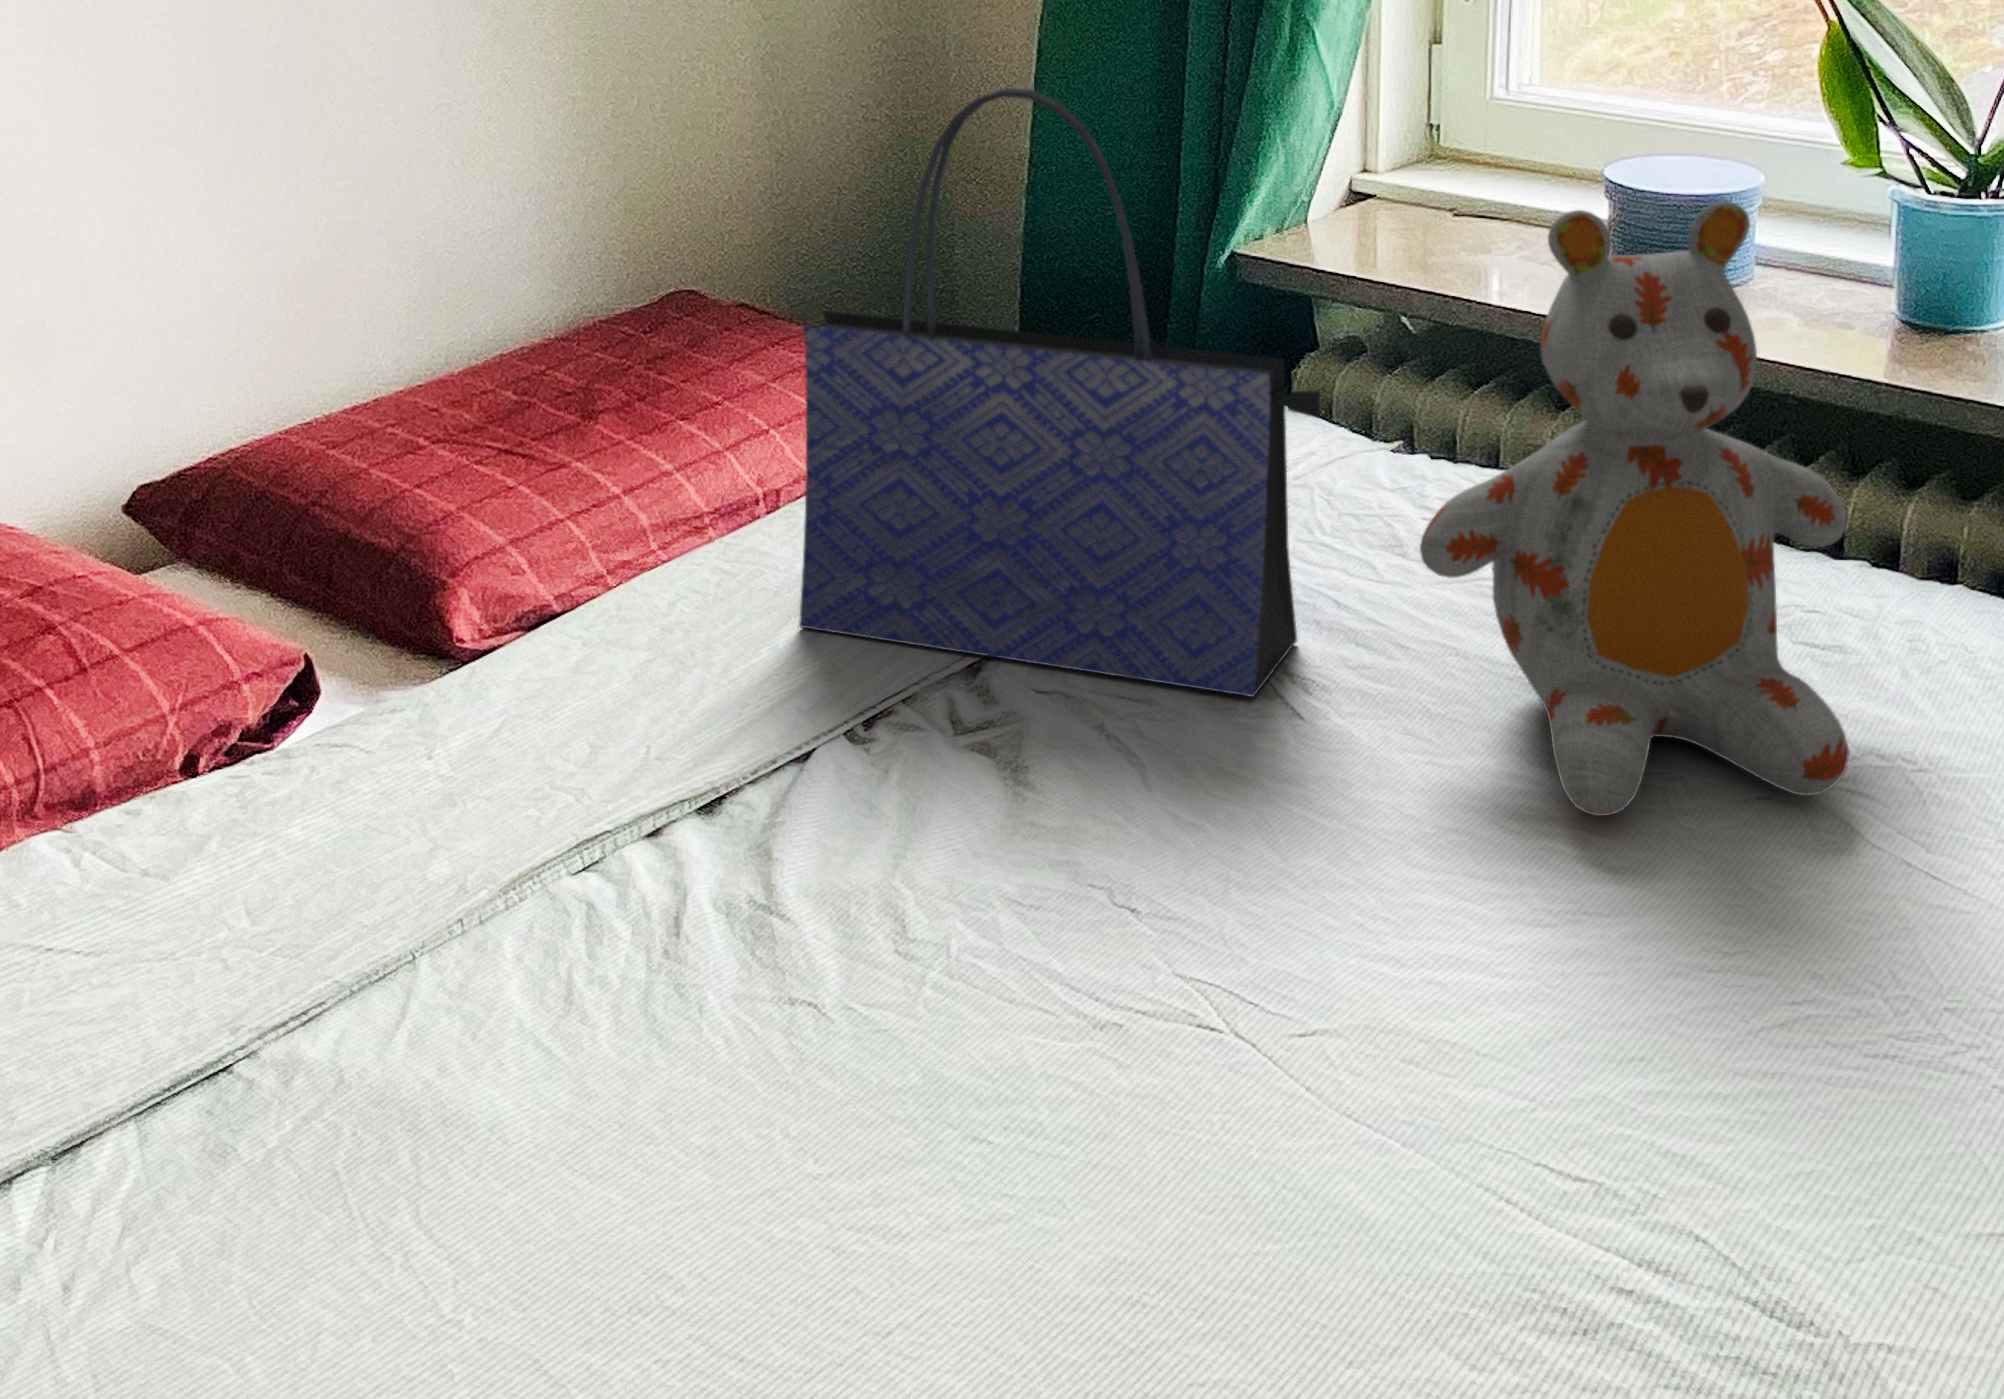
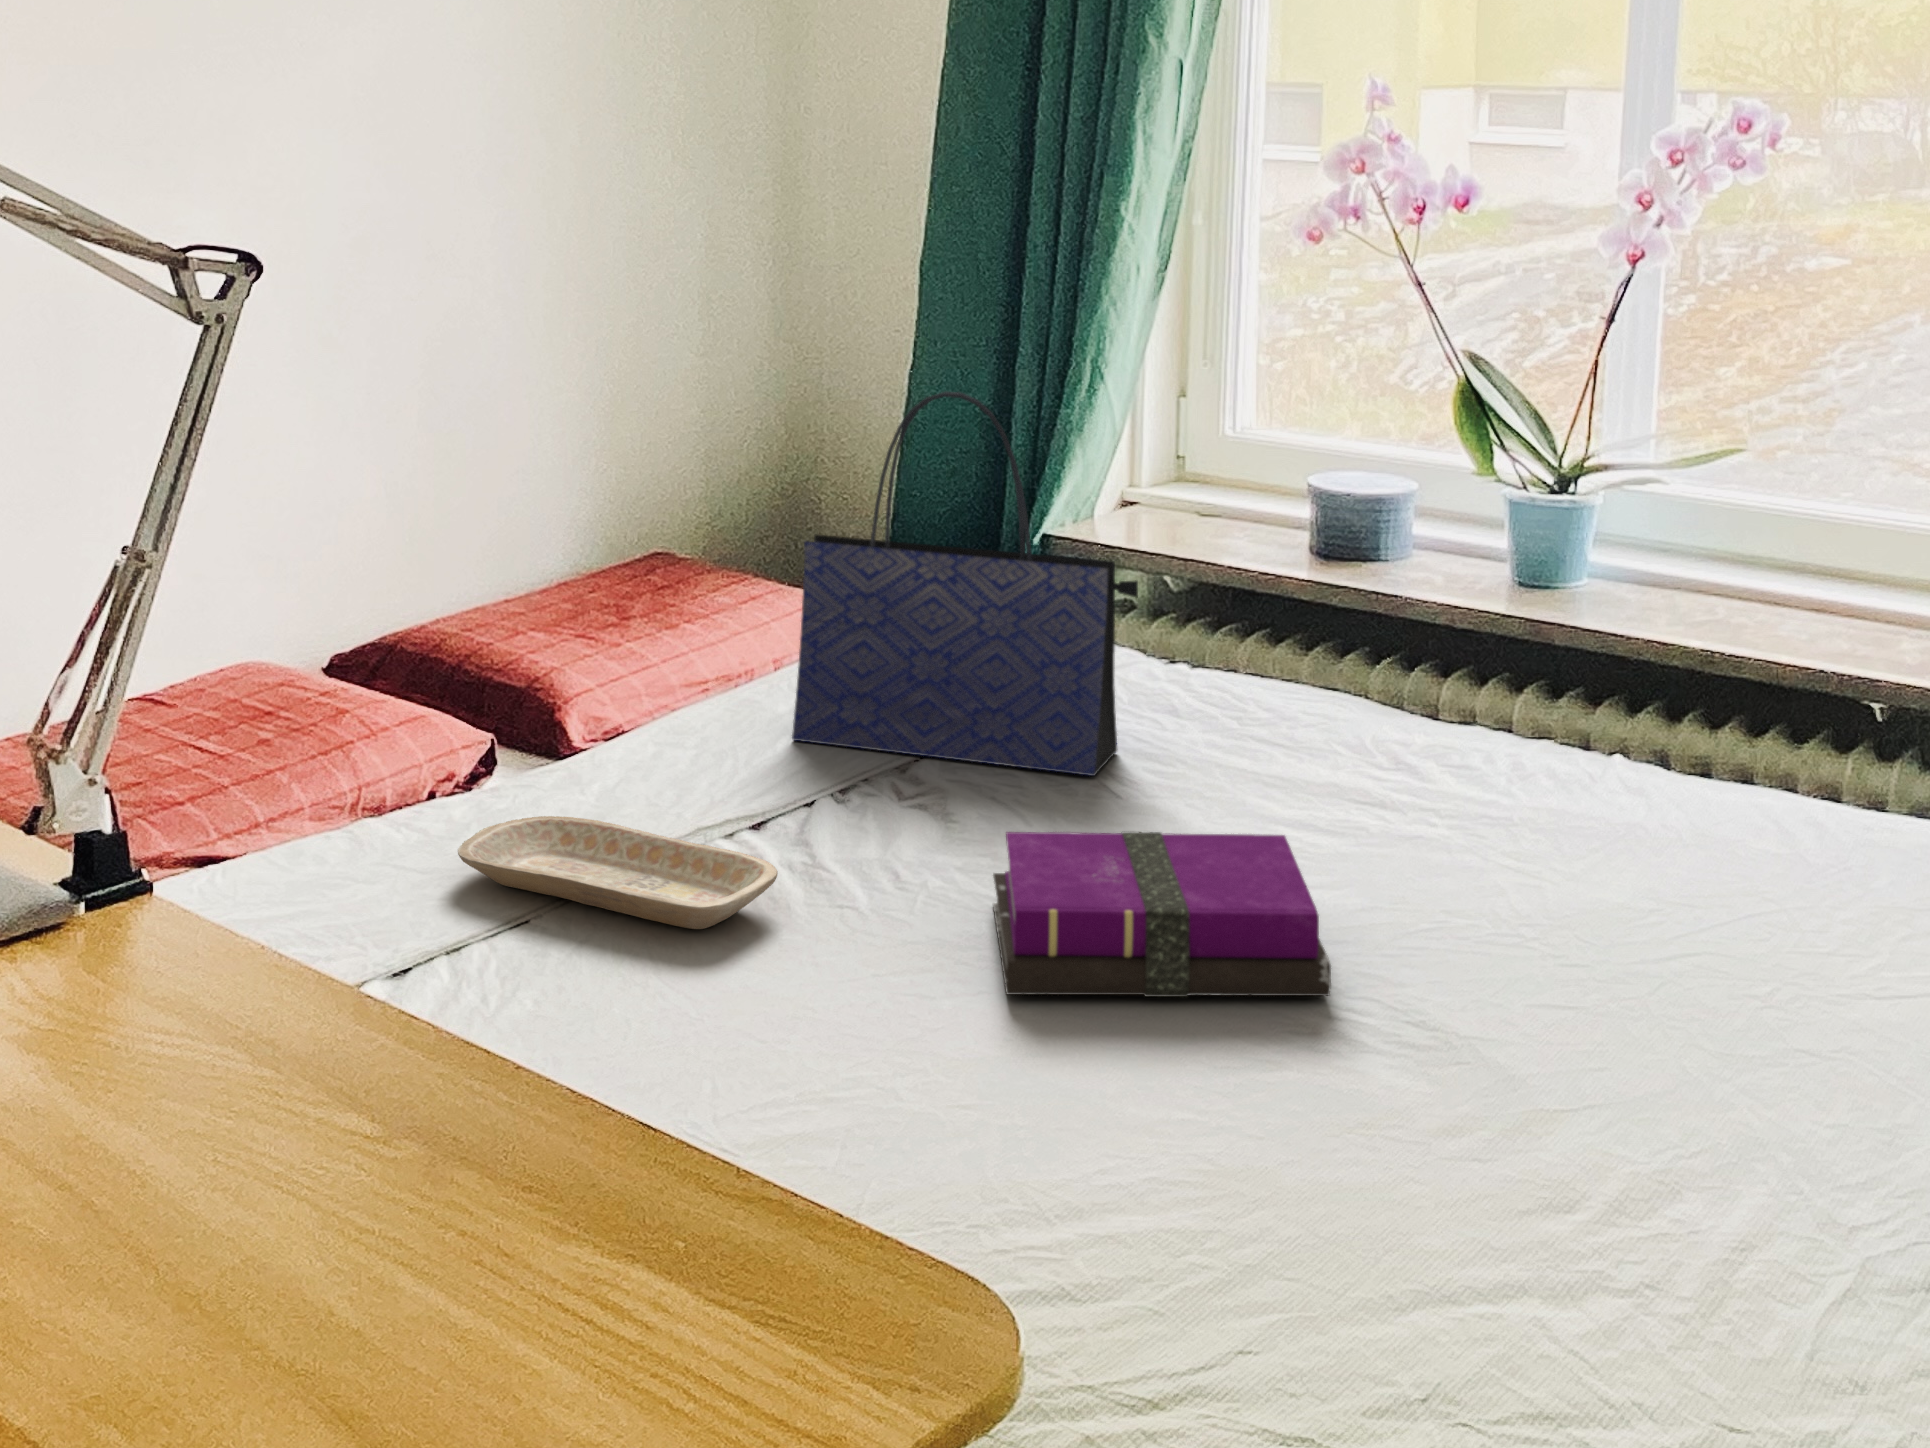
stuffed bear: present [1420,201,1849,816] -> none [1202,463,1467,829]
tray: none [132,832,659,1090] -> present [458,816,778,929]
notebook: none [1011,893,1615,1272] -> present [993,832,1331,997]

